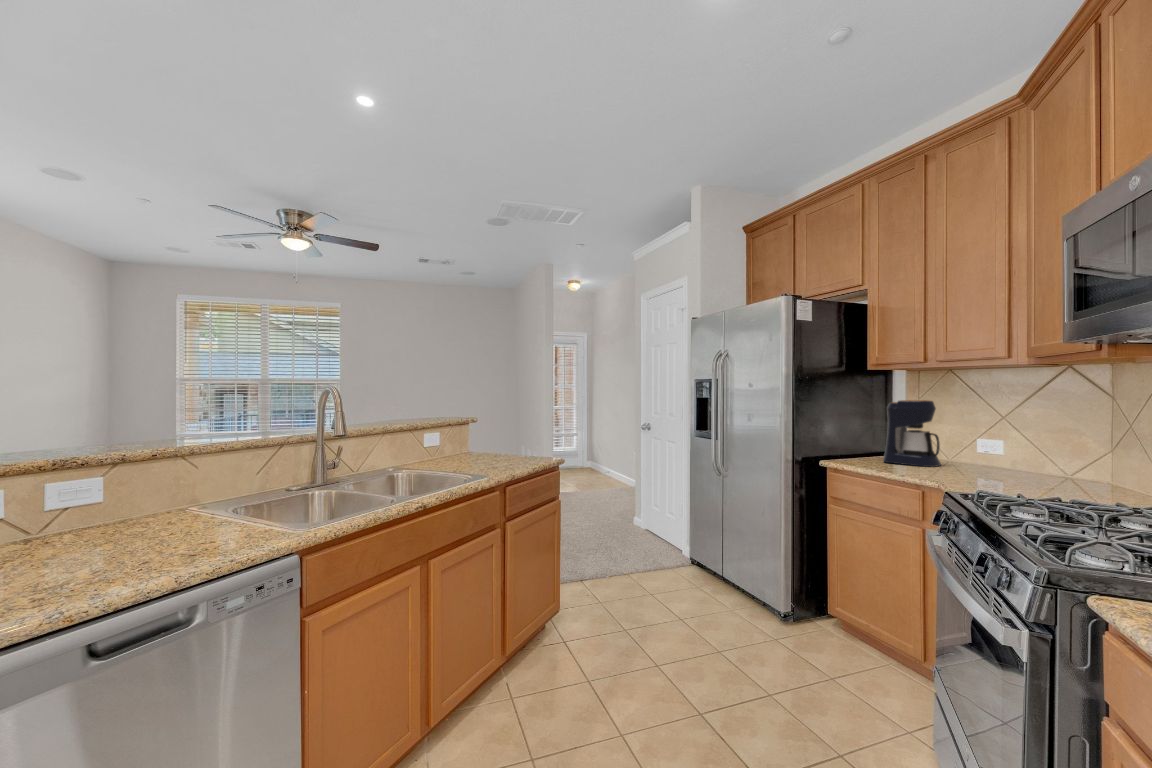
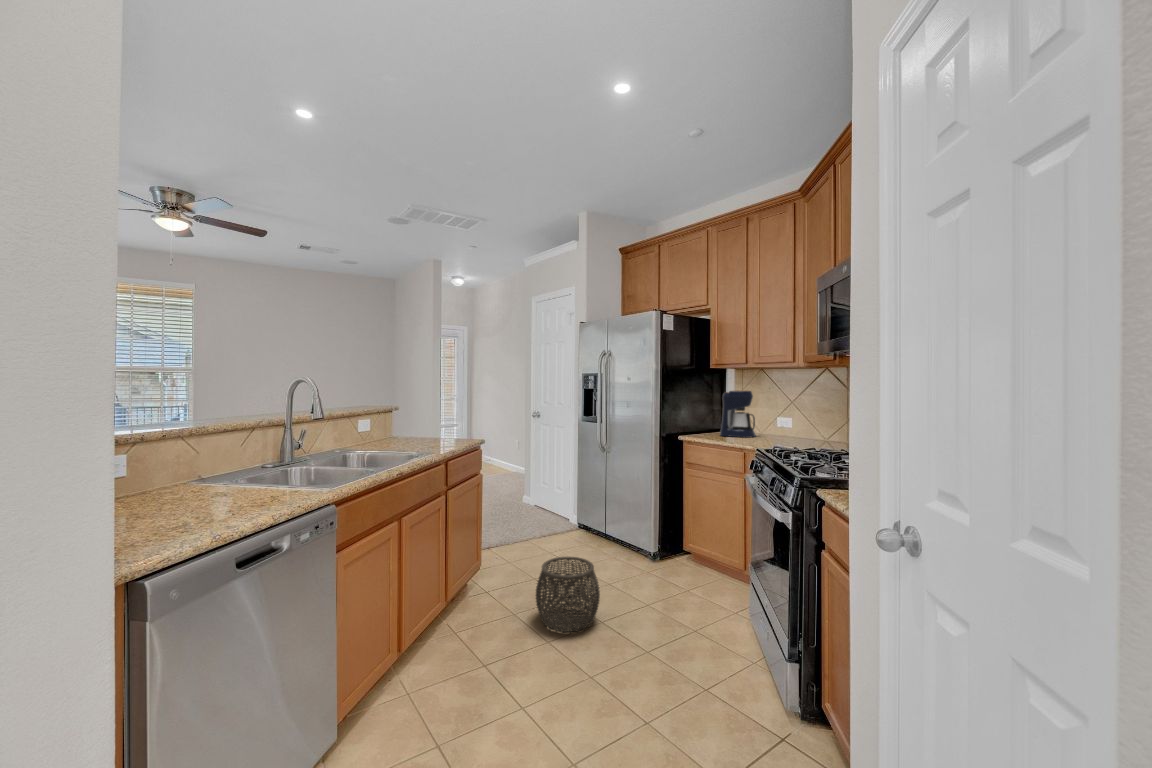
woven basket: none [614,617,701,727] -> present [536,557,600,632]

